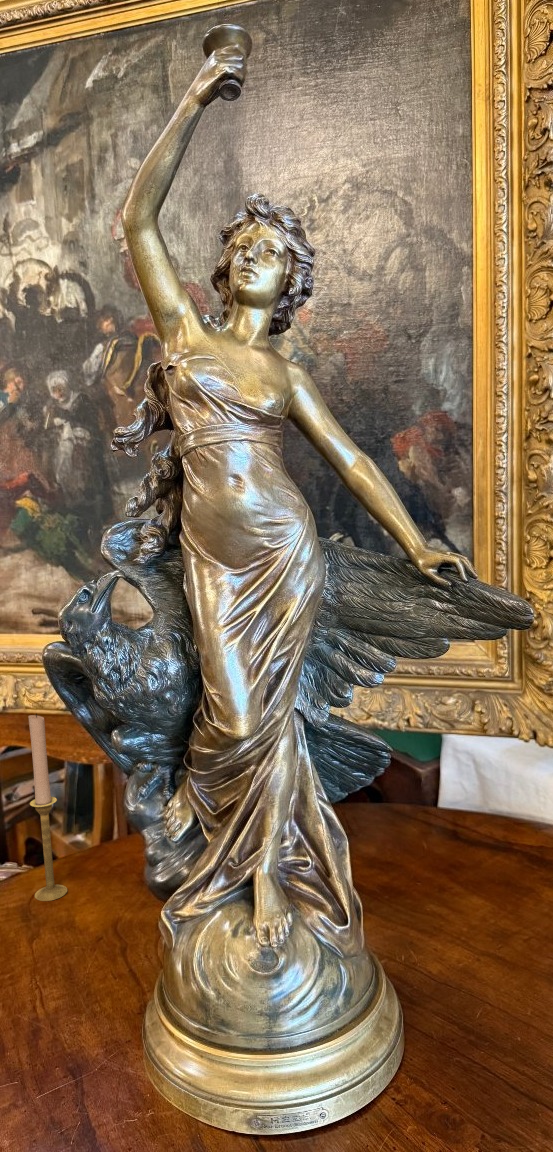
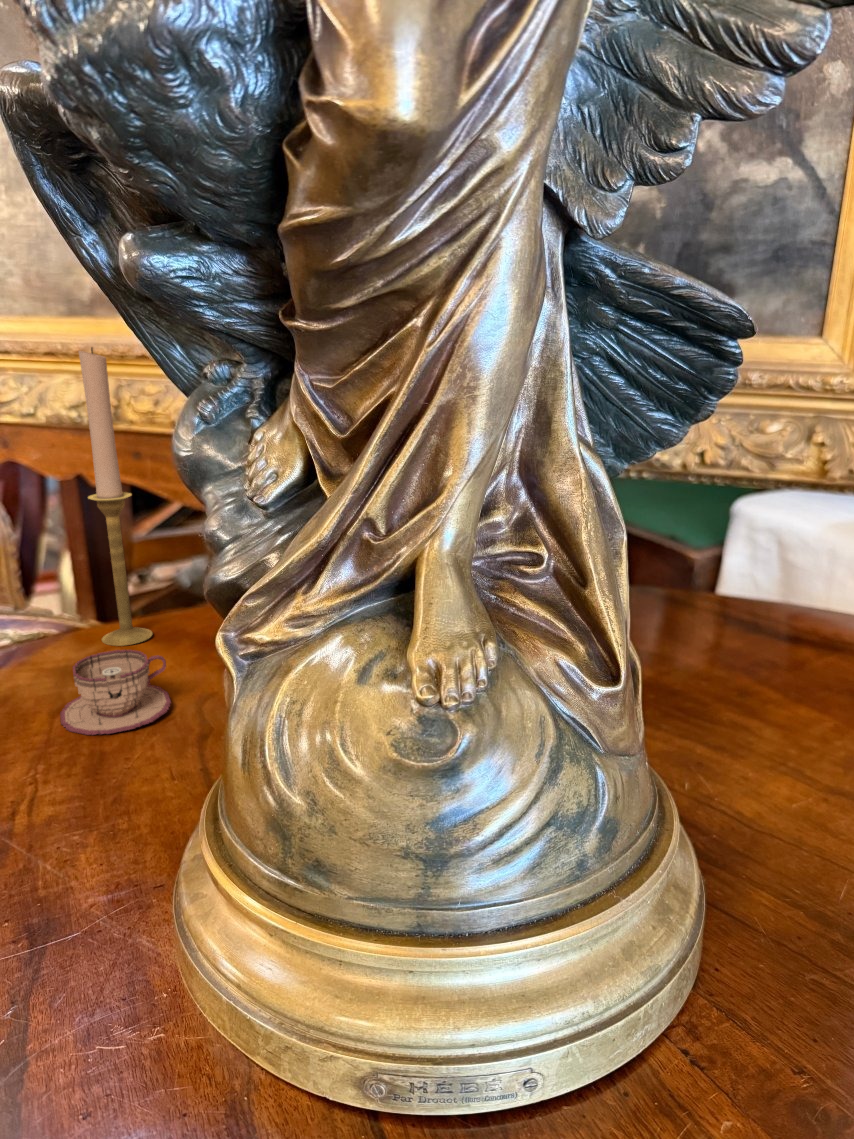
teacup: none [36,909,101,969] -> present [60,650,171,735]

